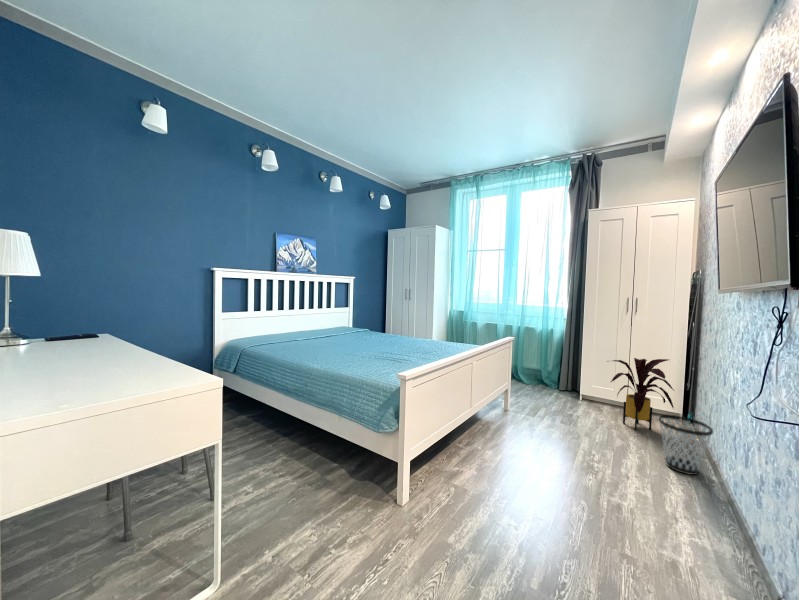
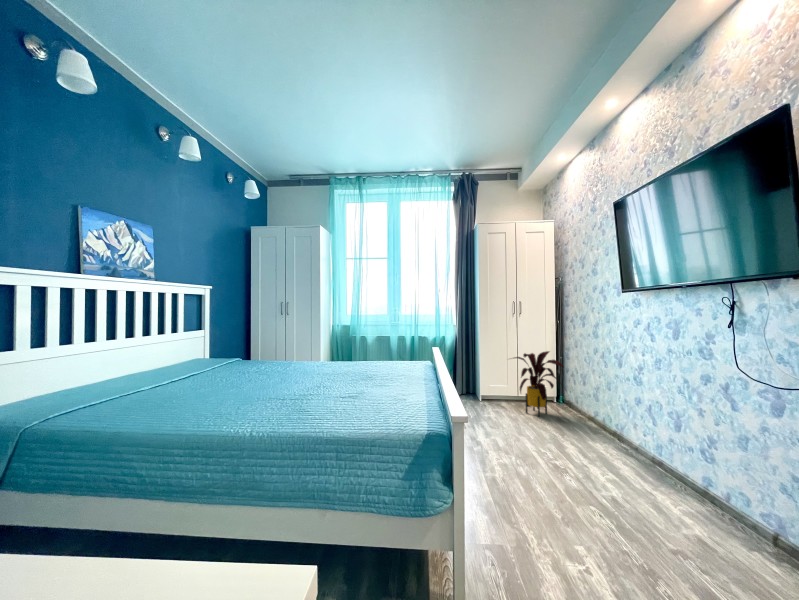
wastebasket: present [659,415,713,475] -> none [575,397,615,445]

